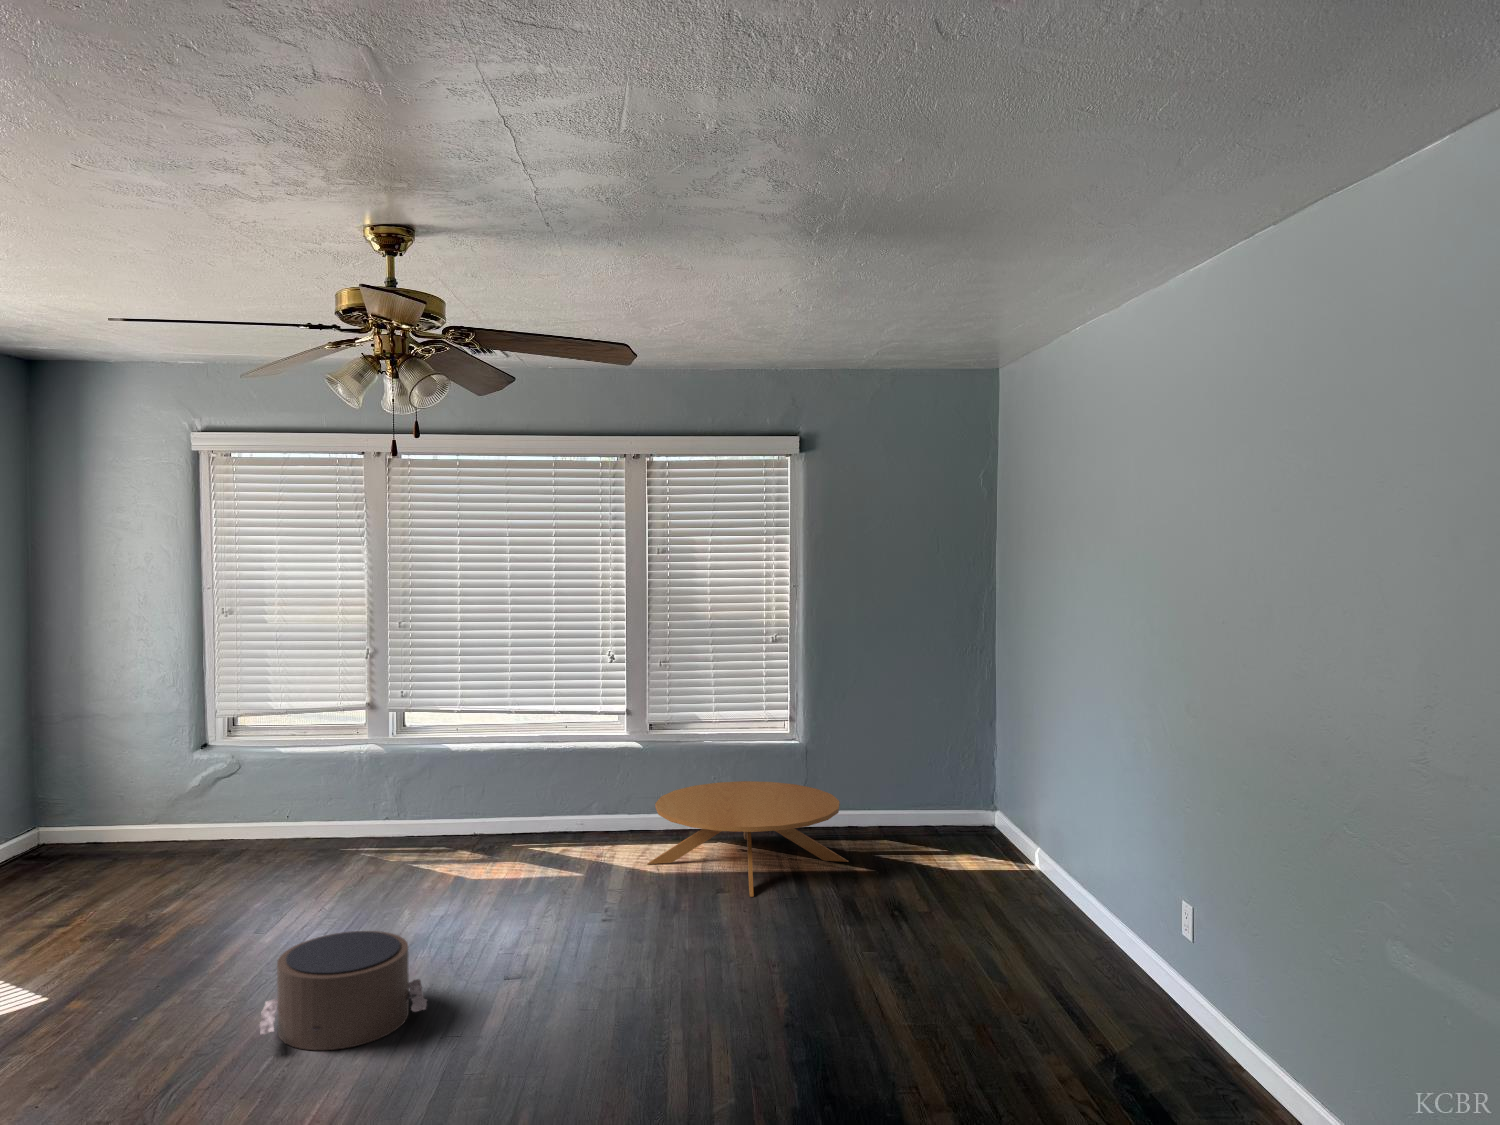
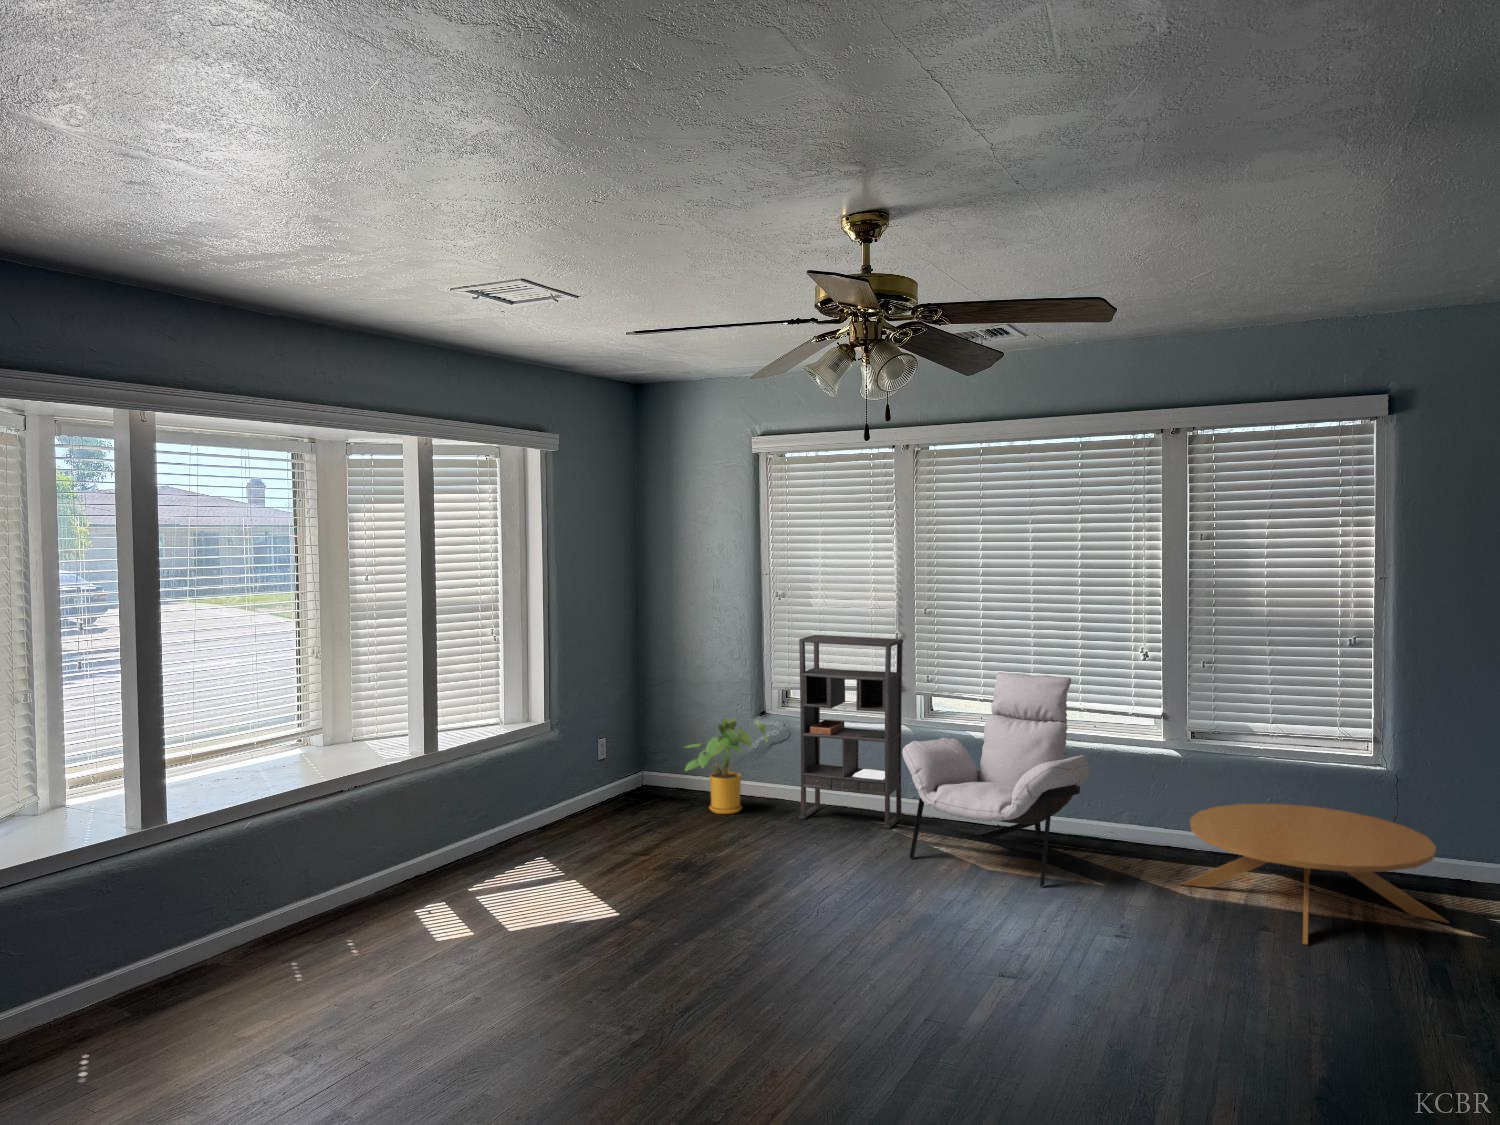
bookshelf: none [256,654,375,857] -> present [799,635,903,829]
lounge chair: none [382,683,566,886] -> present [902,672,1090,887]
house plant: none [104,753,214,864] -> present [685,718,768,814]
pouf: present [260,931,427,1050] -> none [763,906,916,1020]

